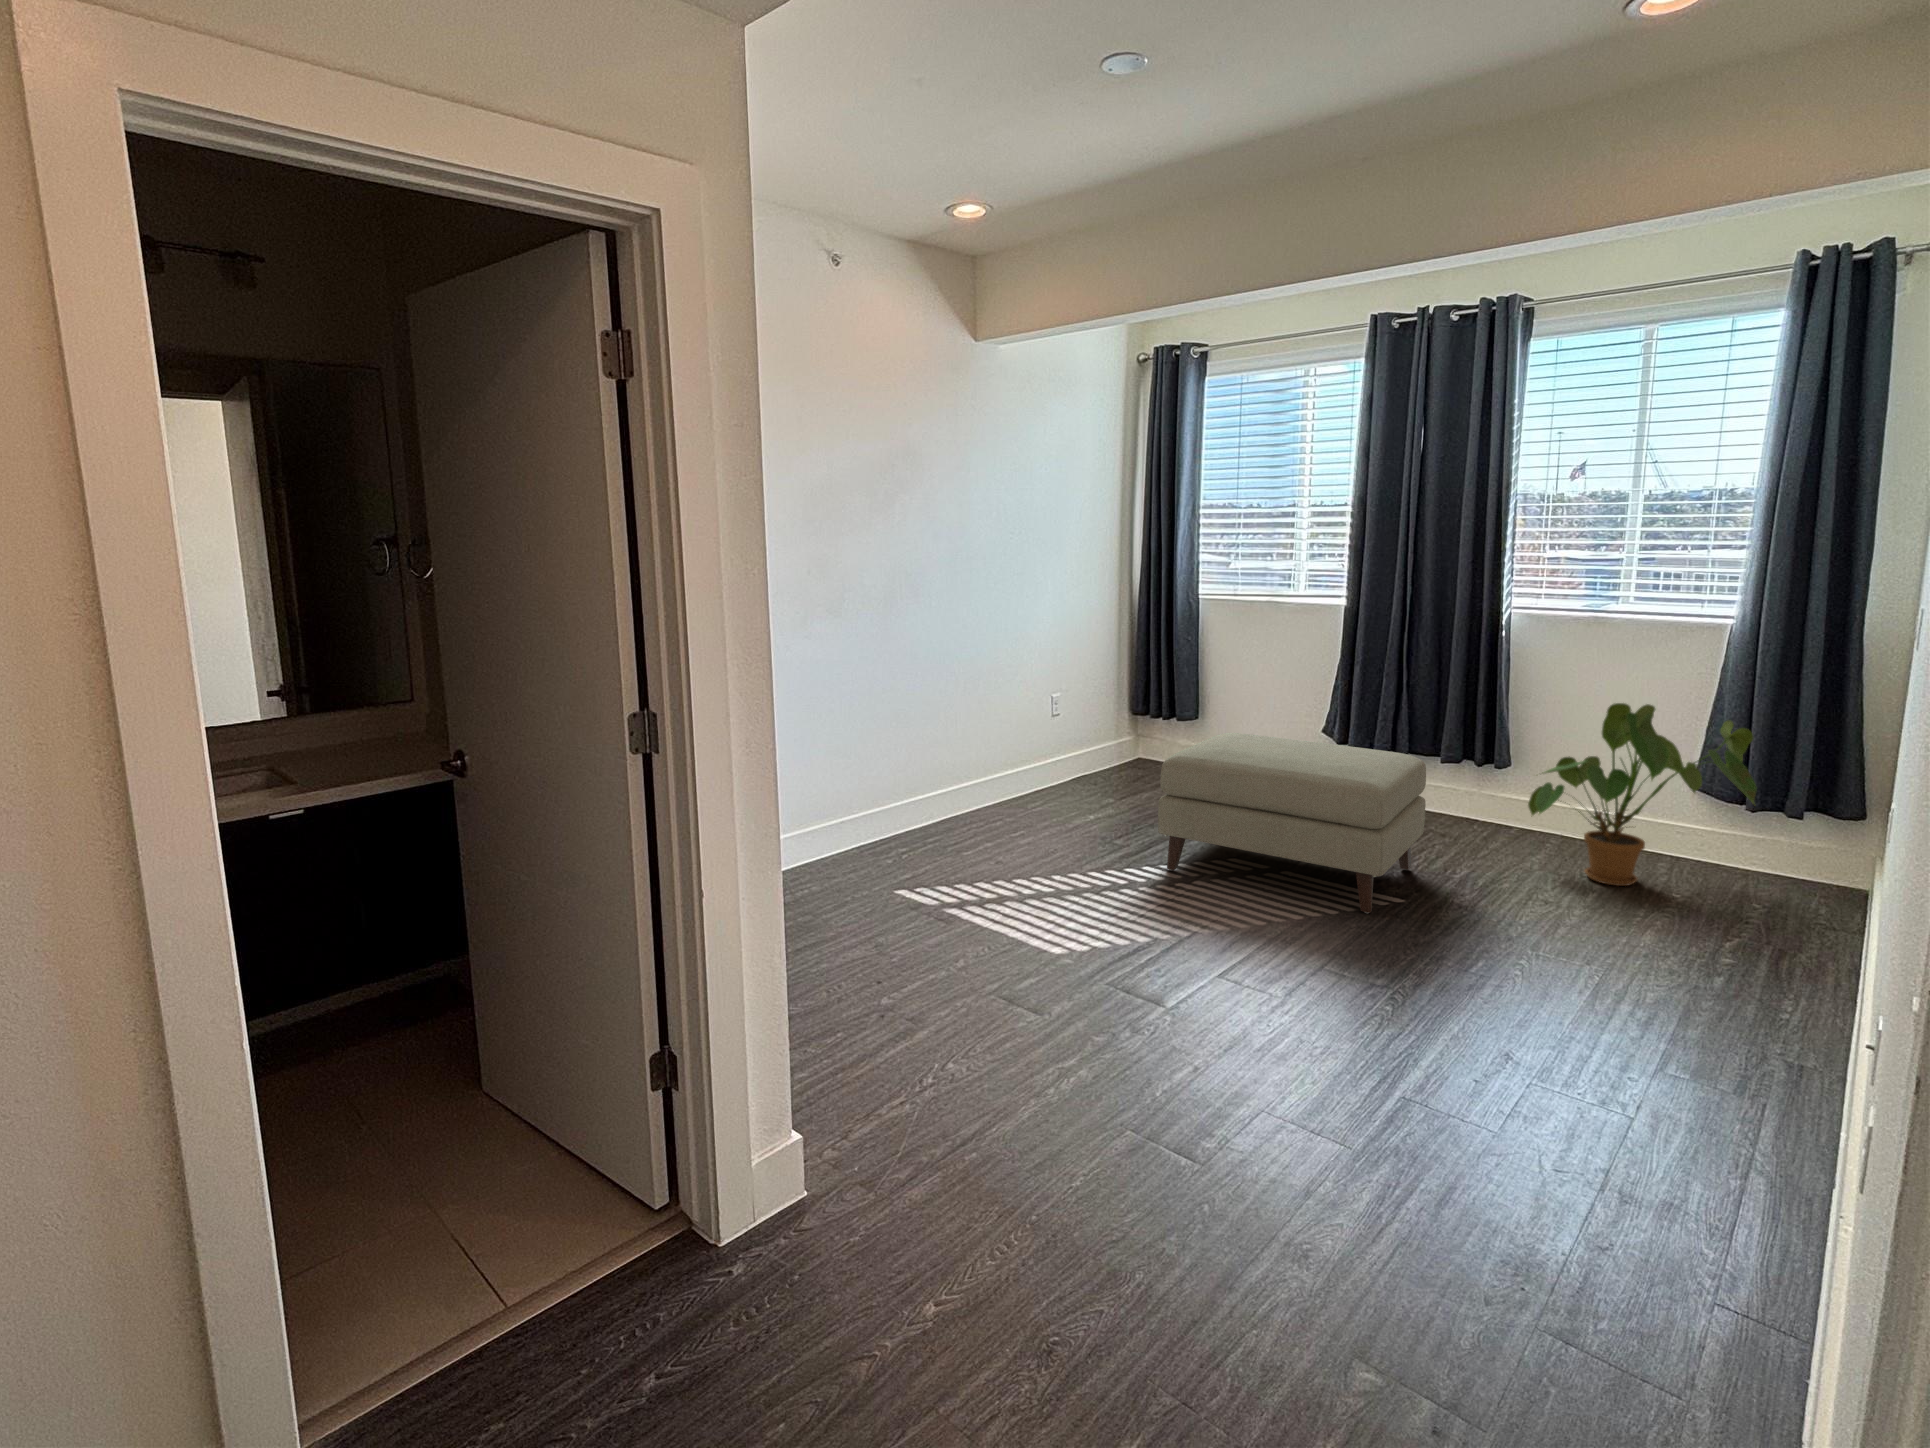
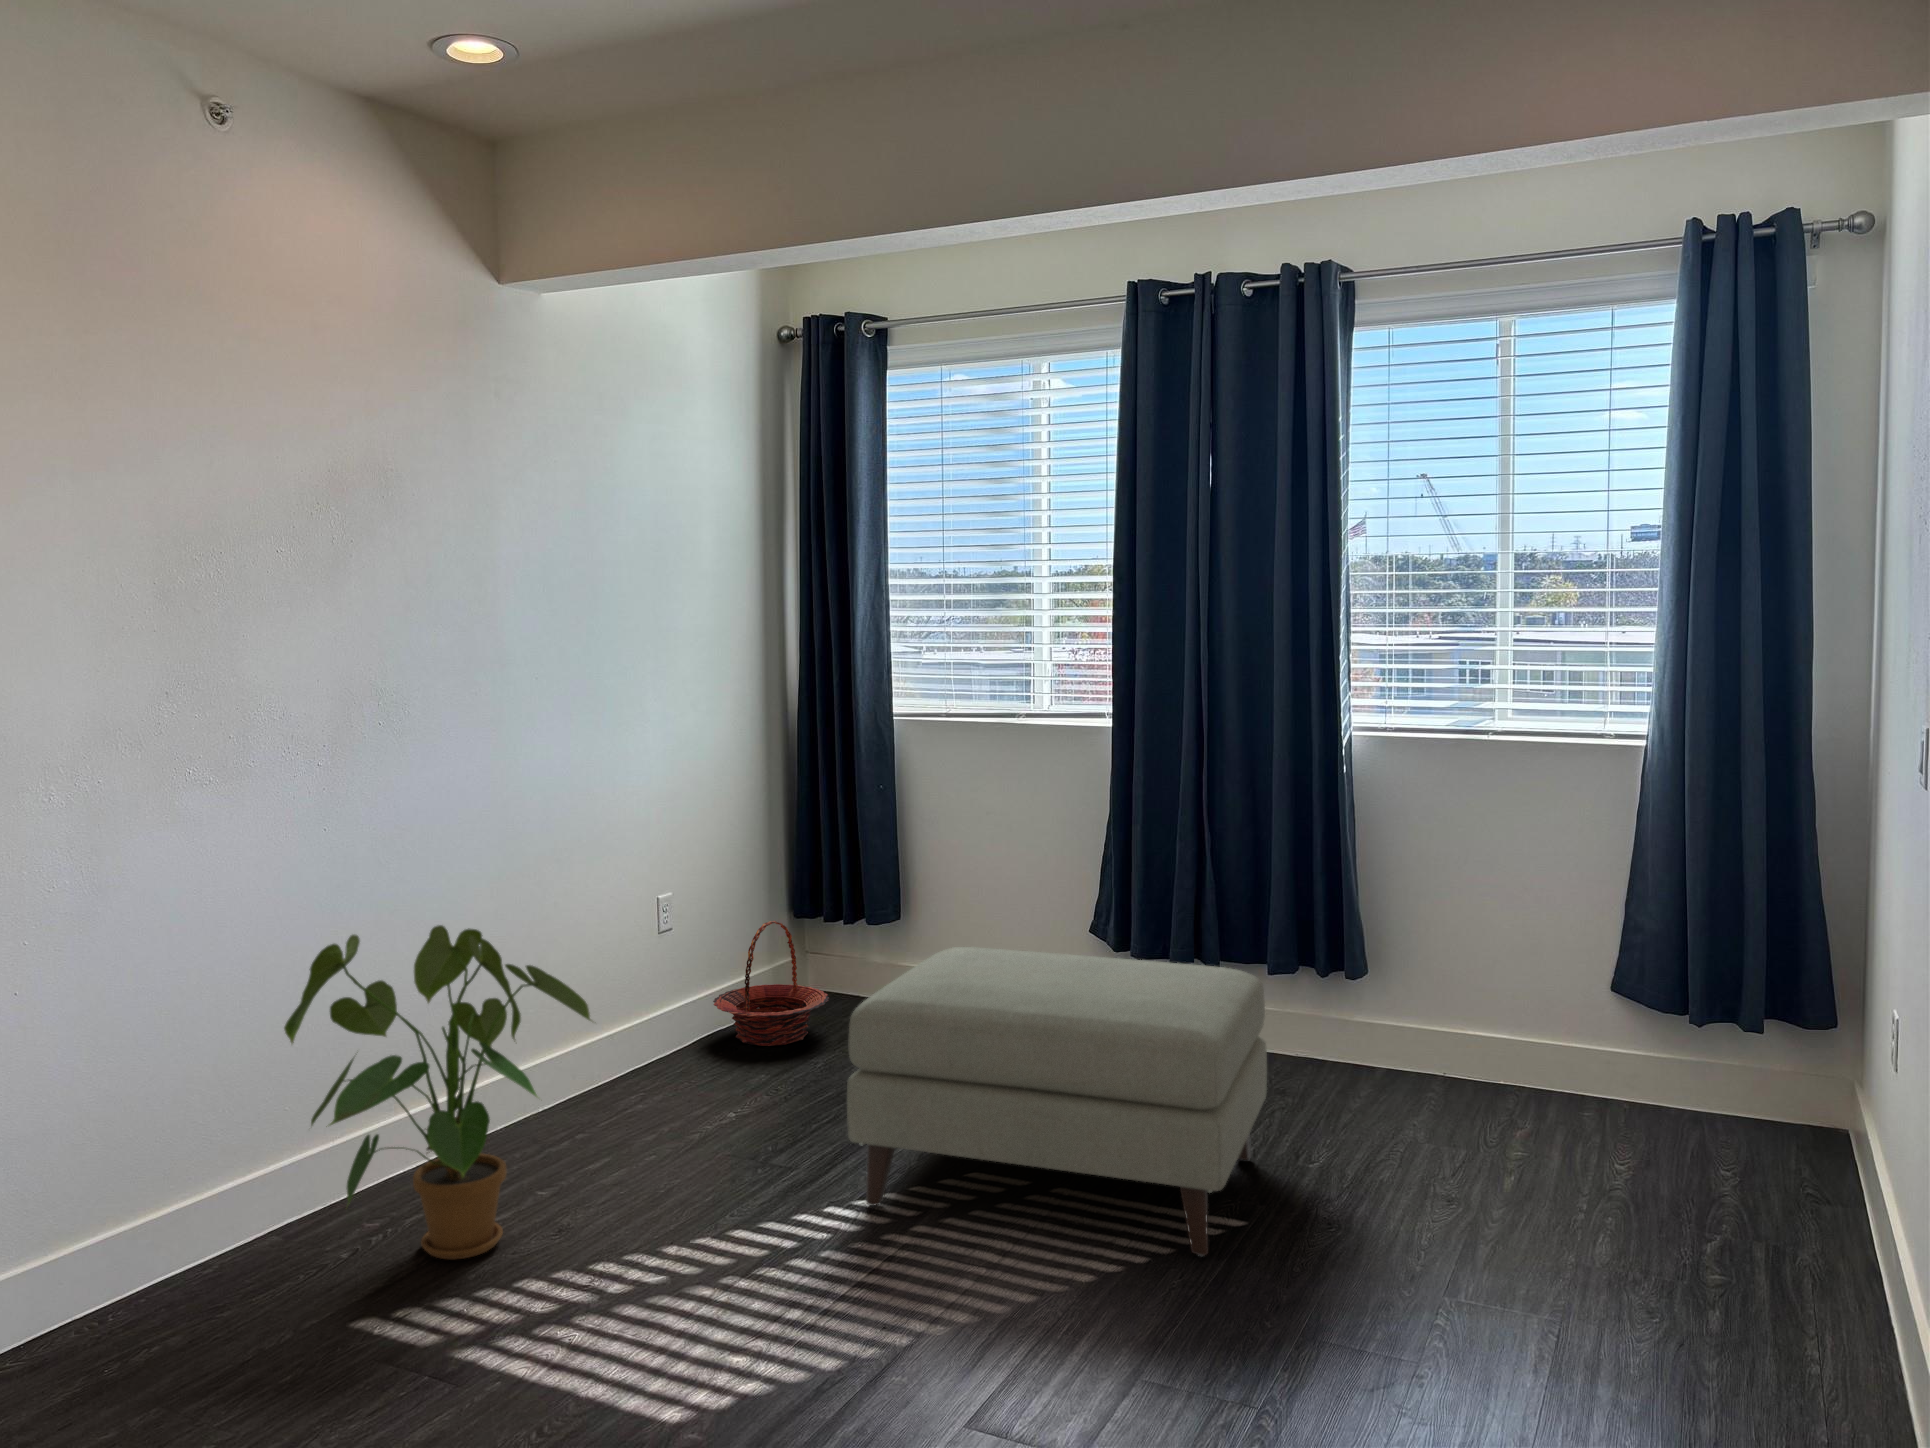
house plant: present [1528,703,1757,886] -> present [284,925,591,1259]
basket: none [1082,716,1152,788] -> present [713,921,829,1046]

